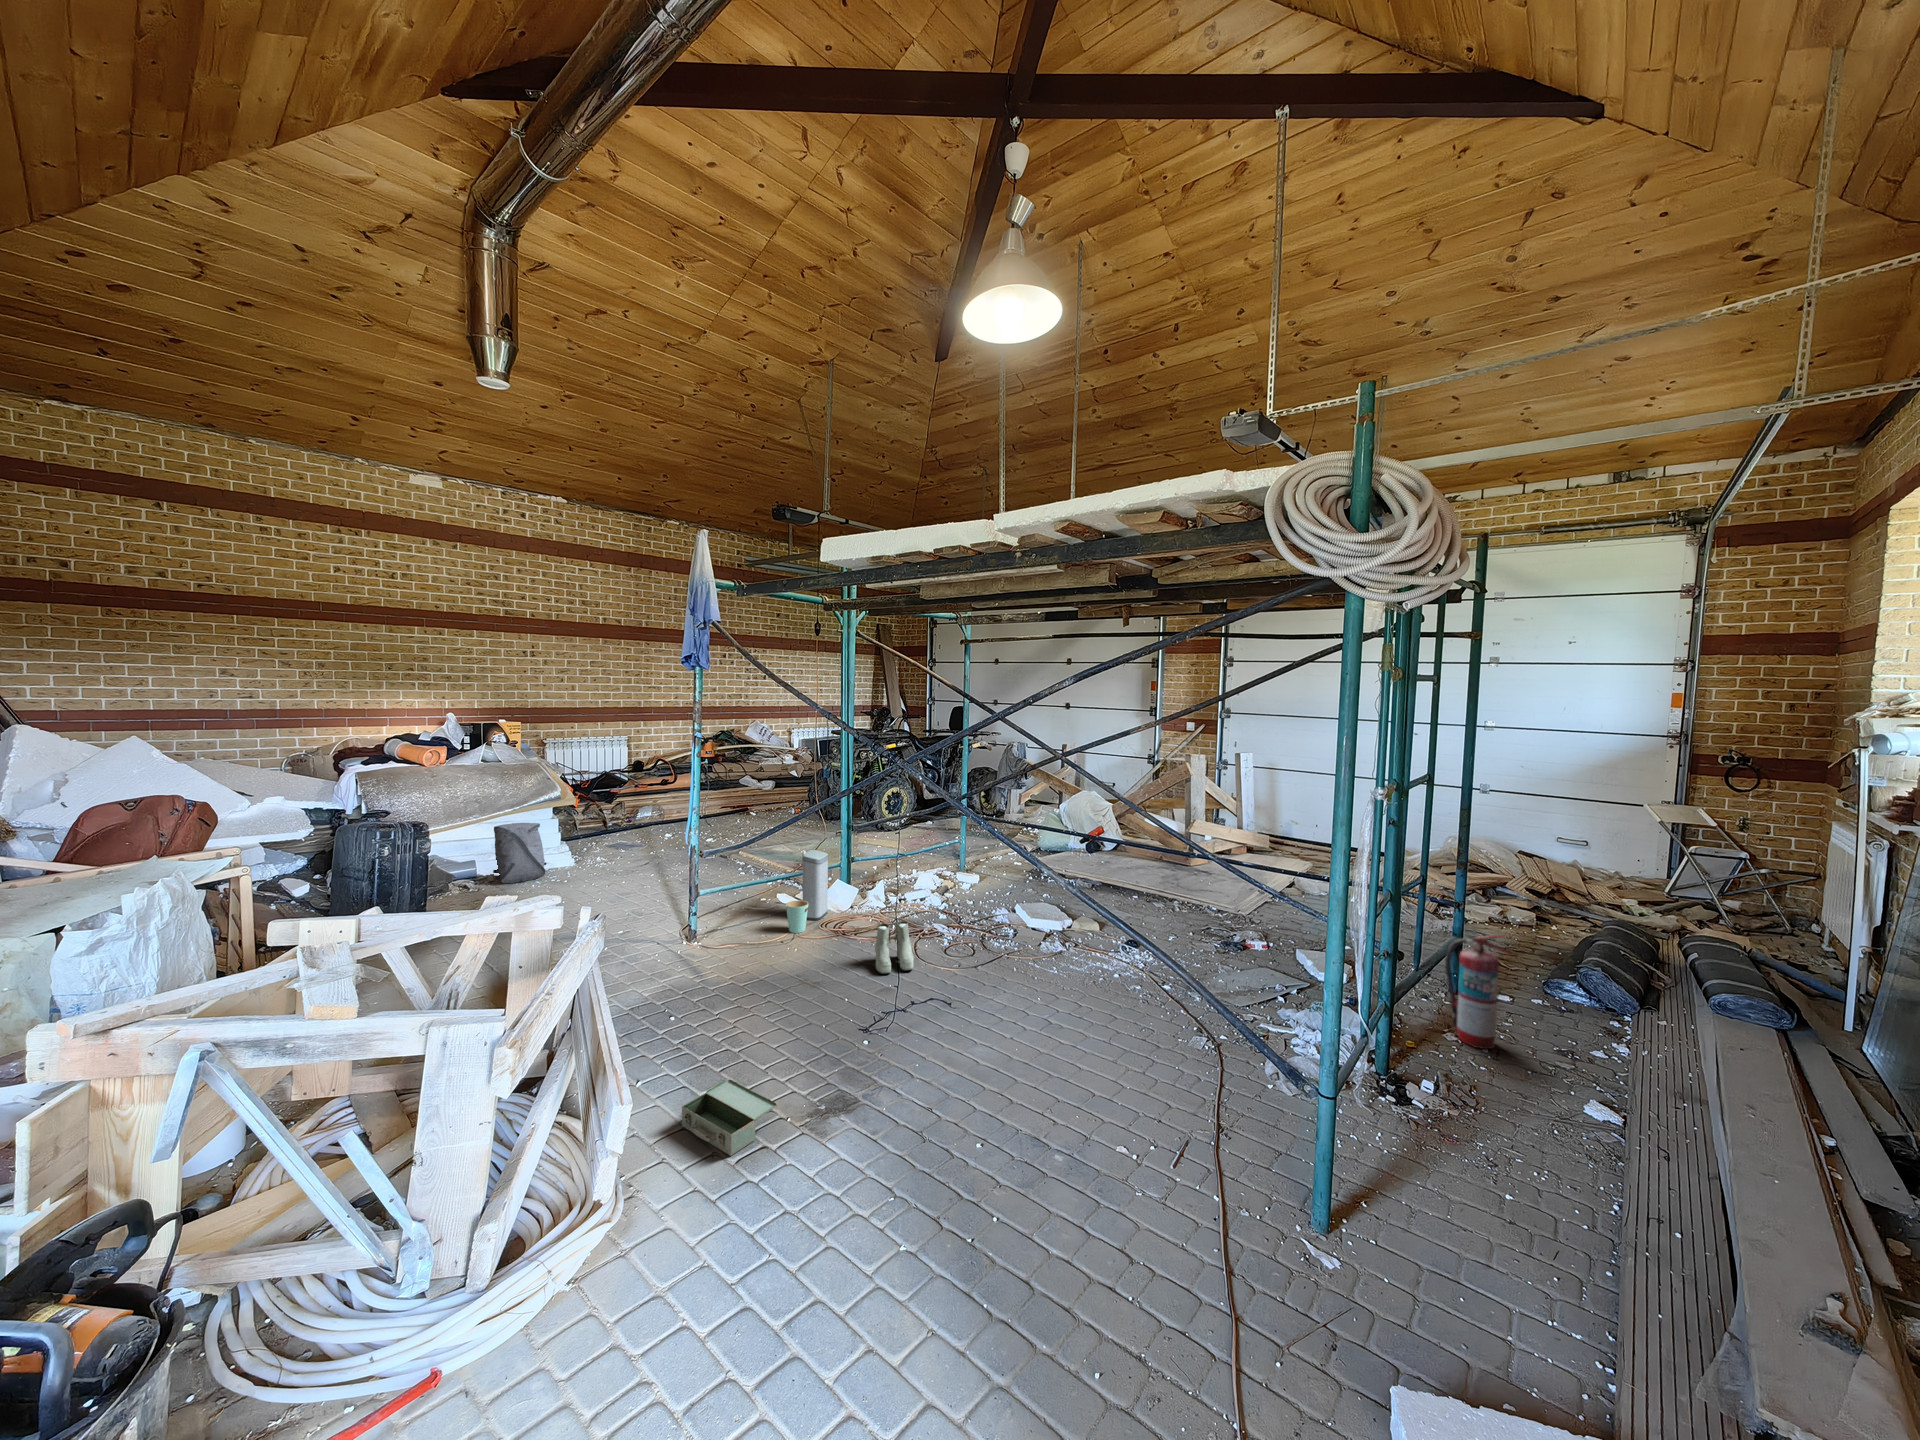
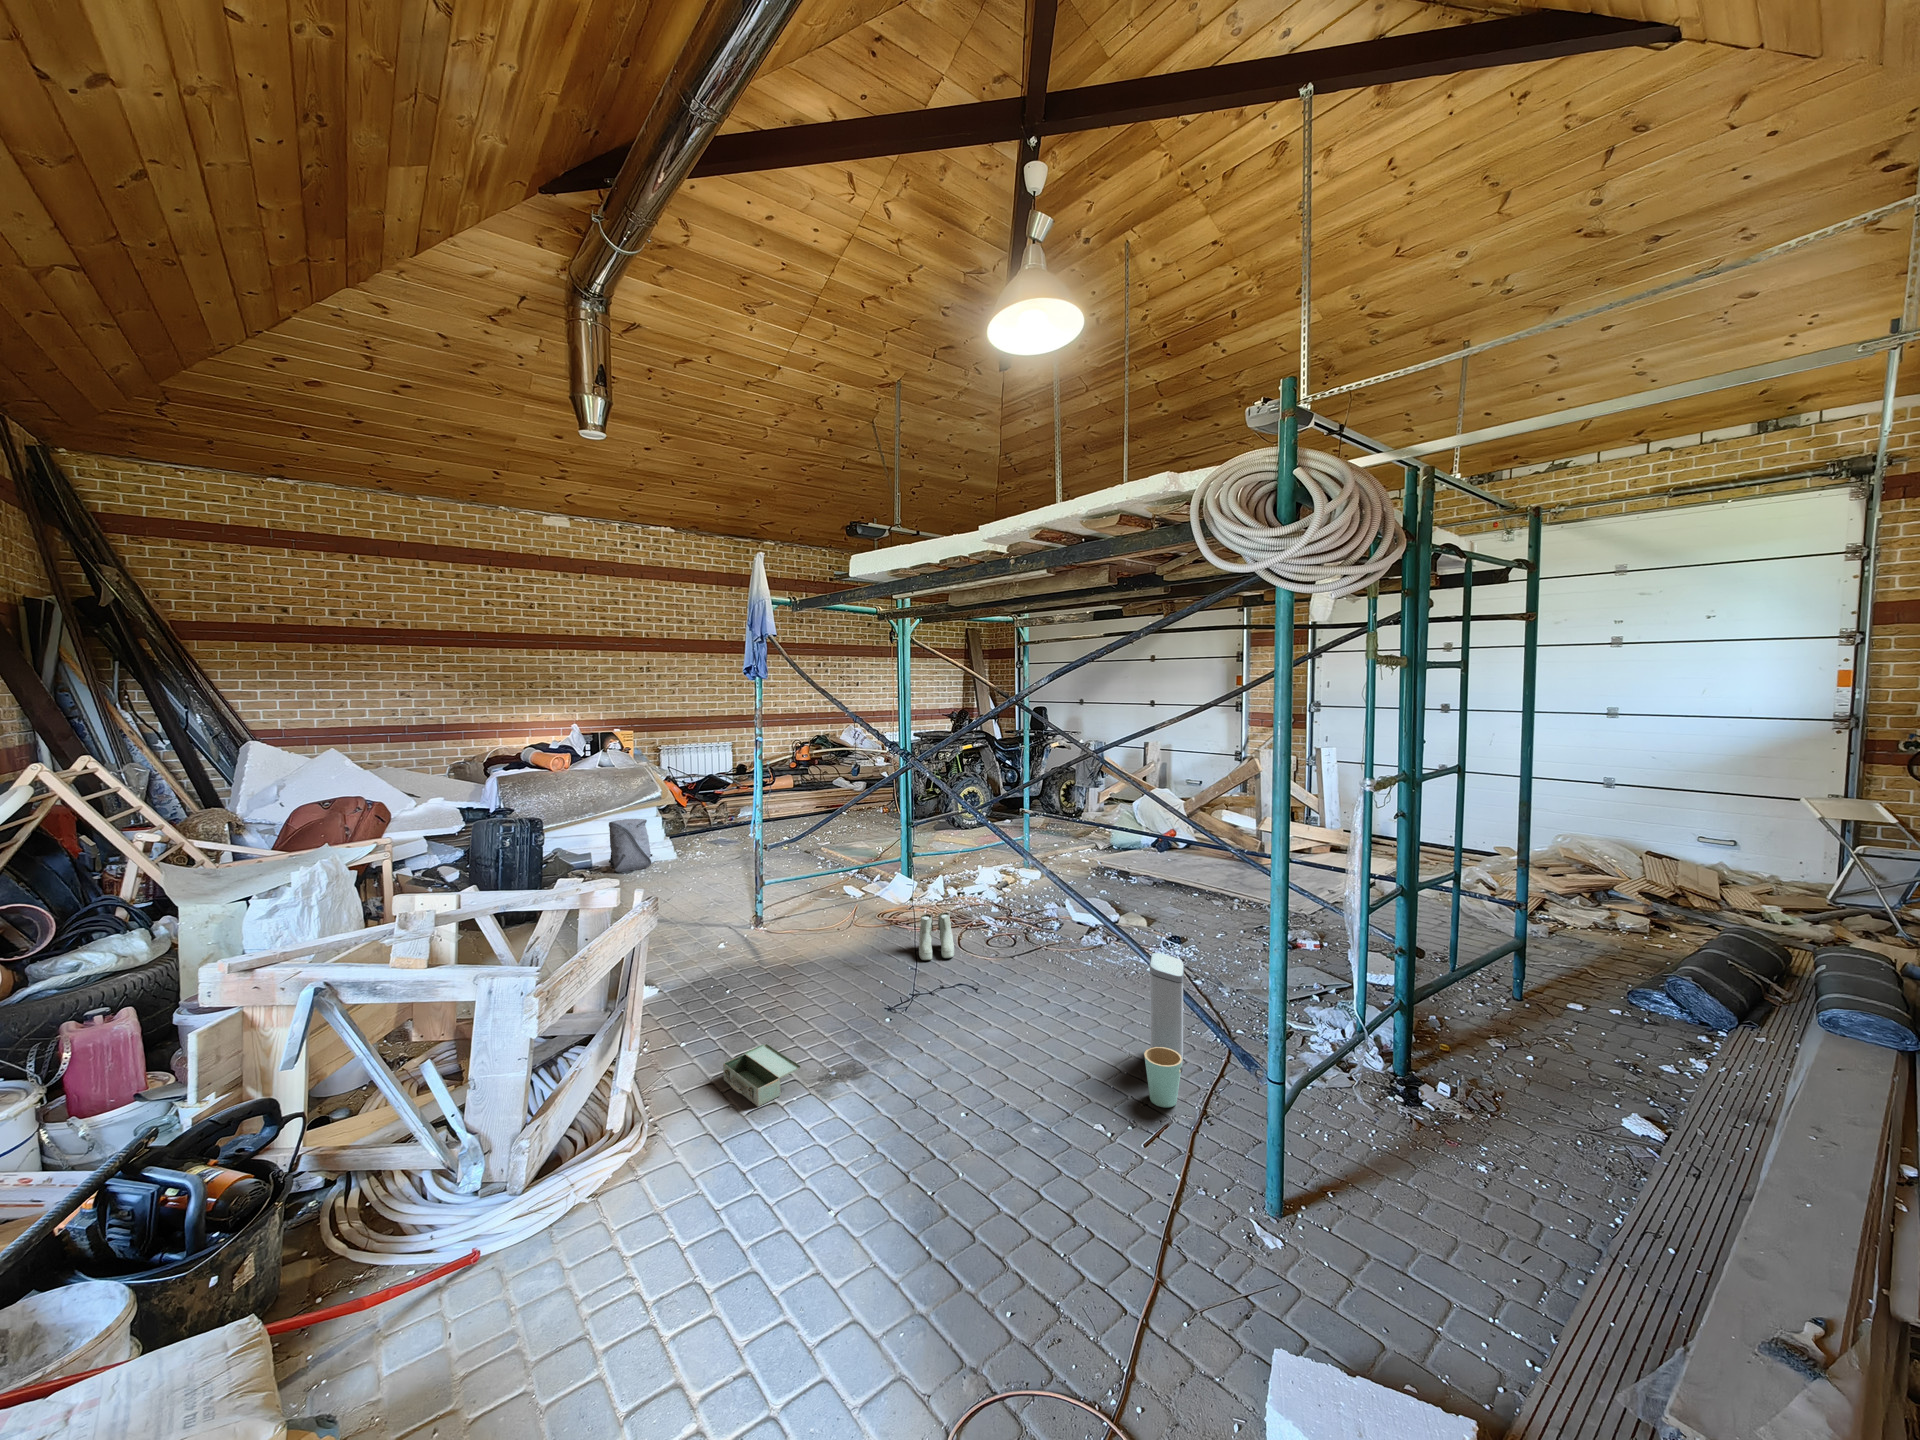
trash can: present [786,850,828,933] -> present [1144,953,1184,1108]
fire extinguisher: present [1445,935,1513,1049] -> none [1486,941,1557,1060]

